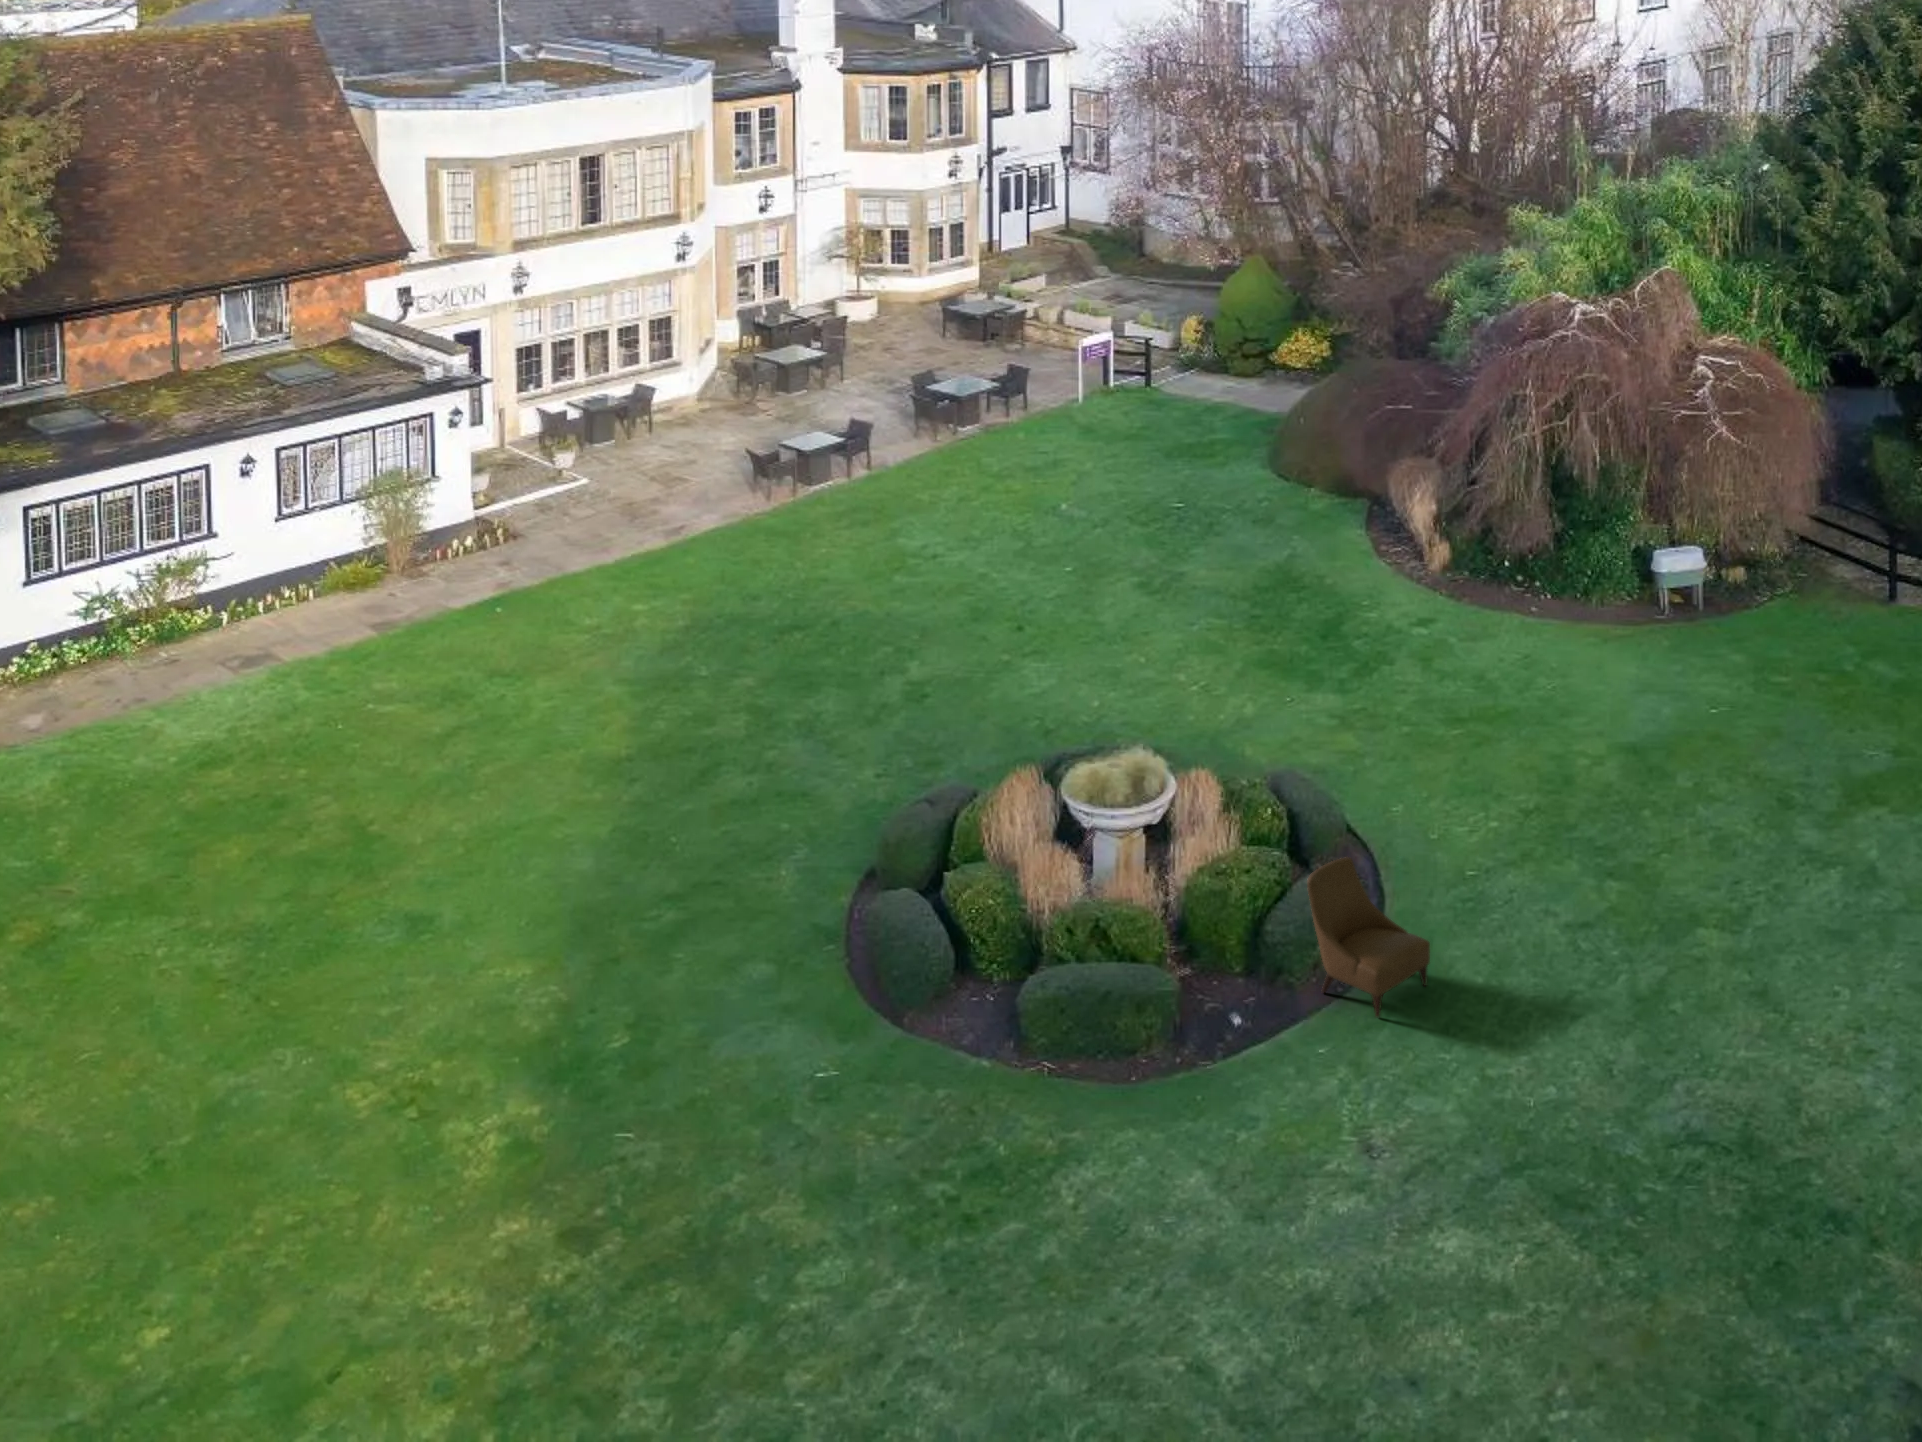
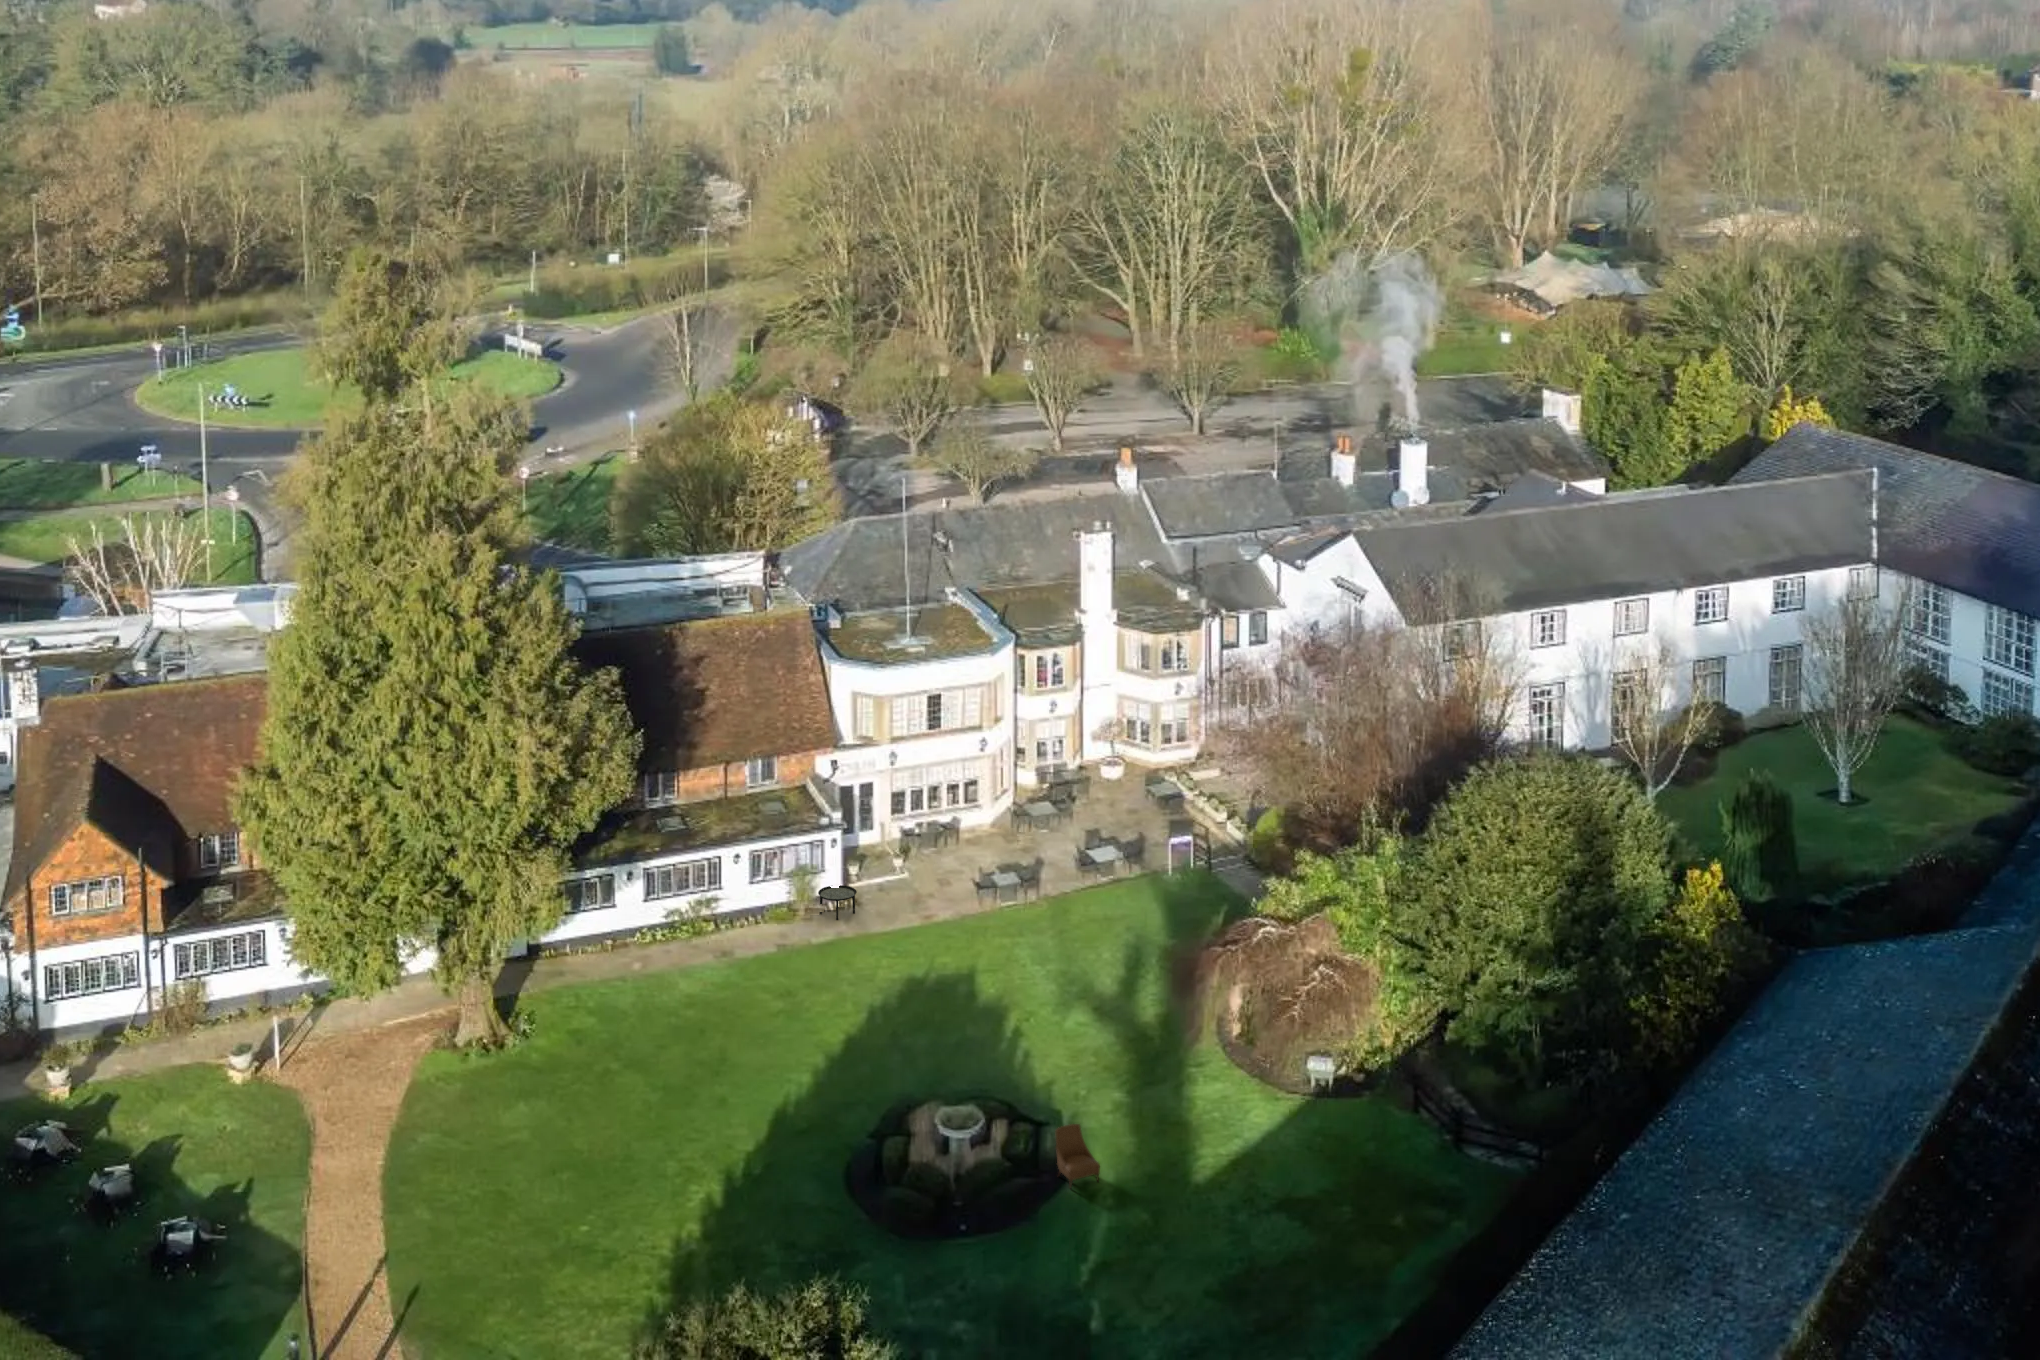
round table: none [427,508,510,574] -> present [818,885,857,920]

